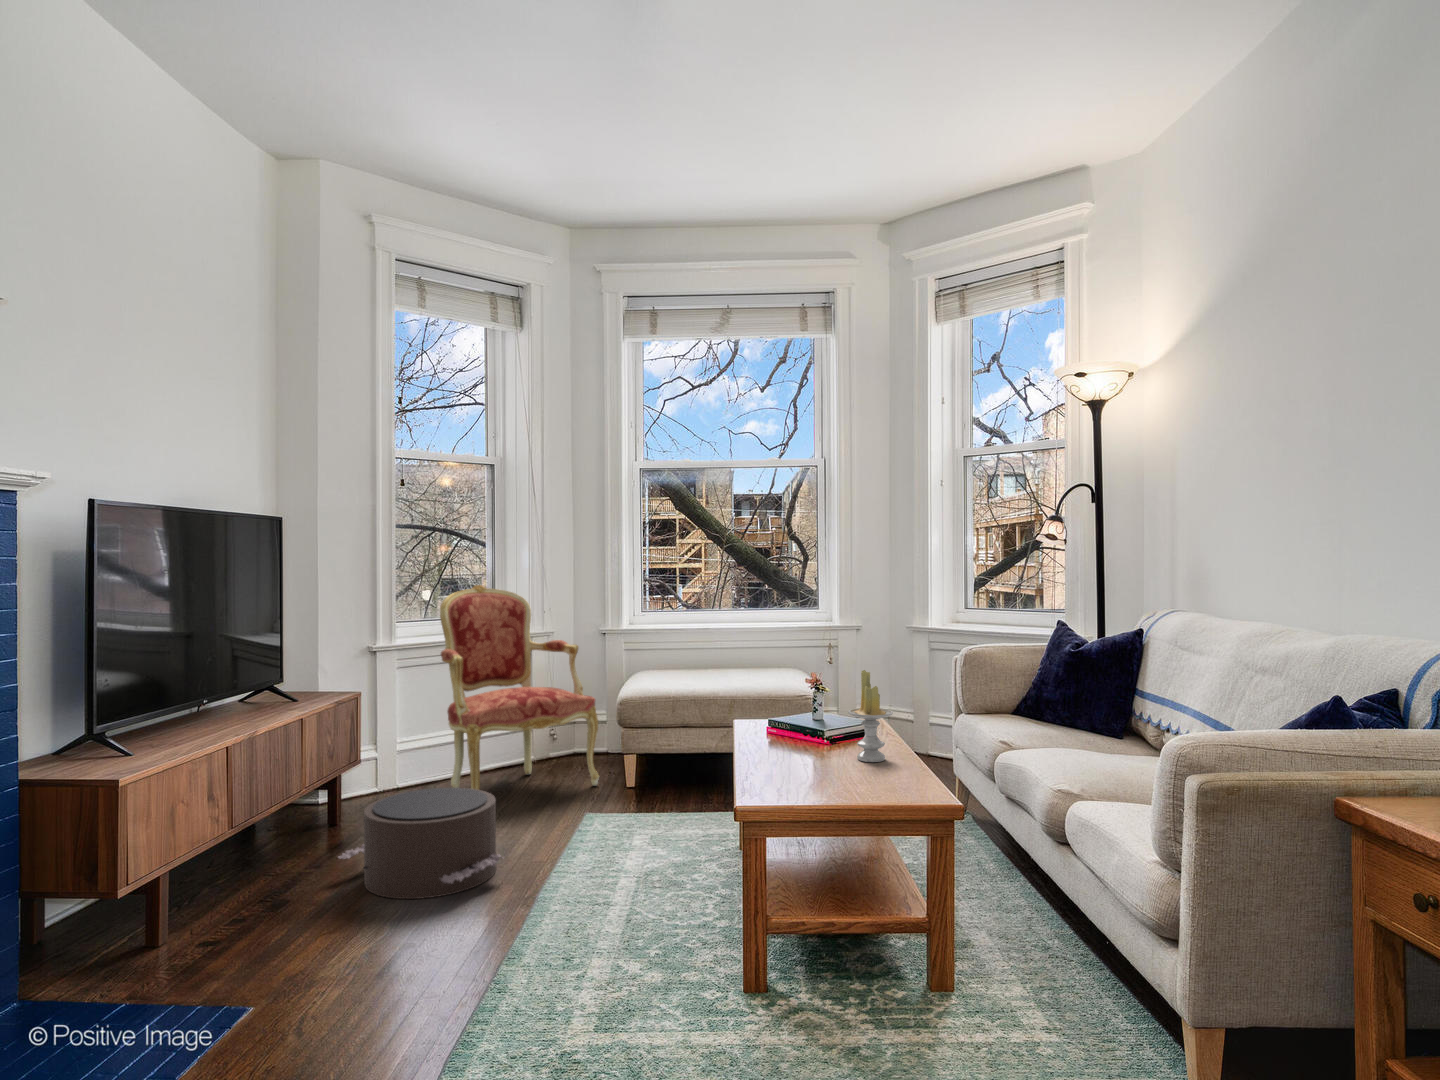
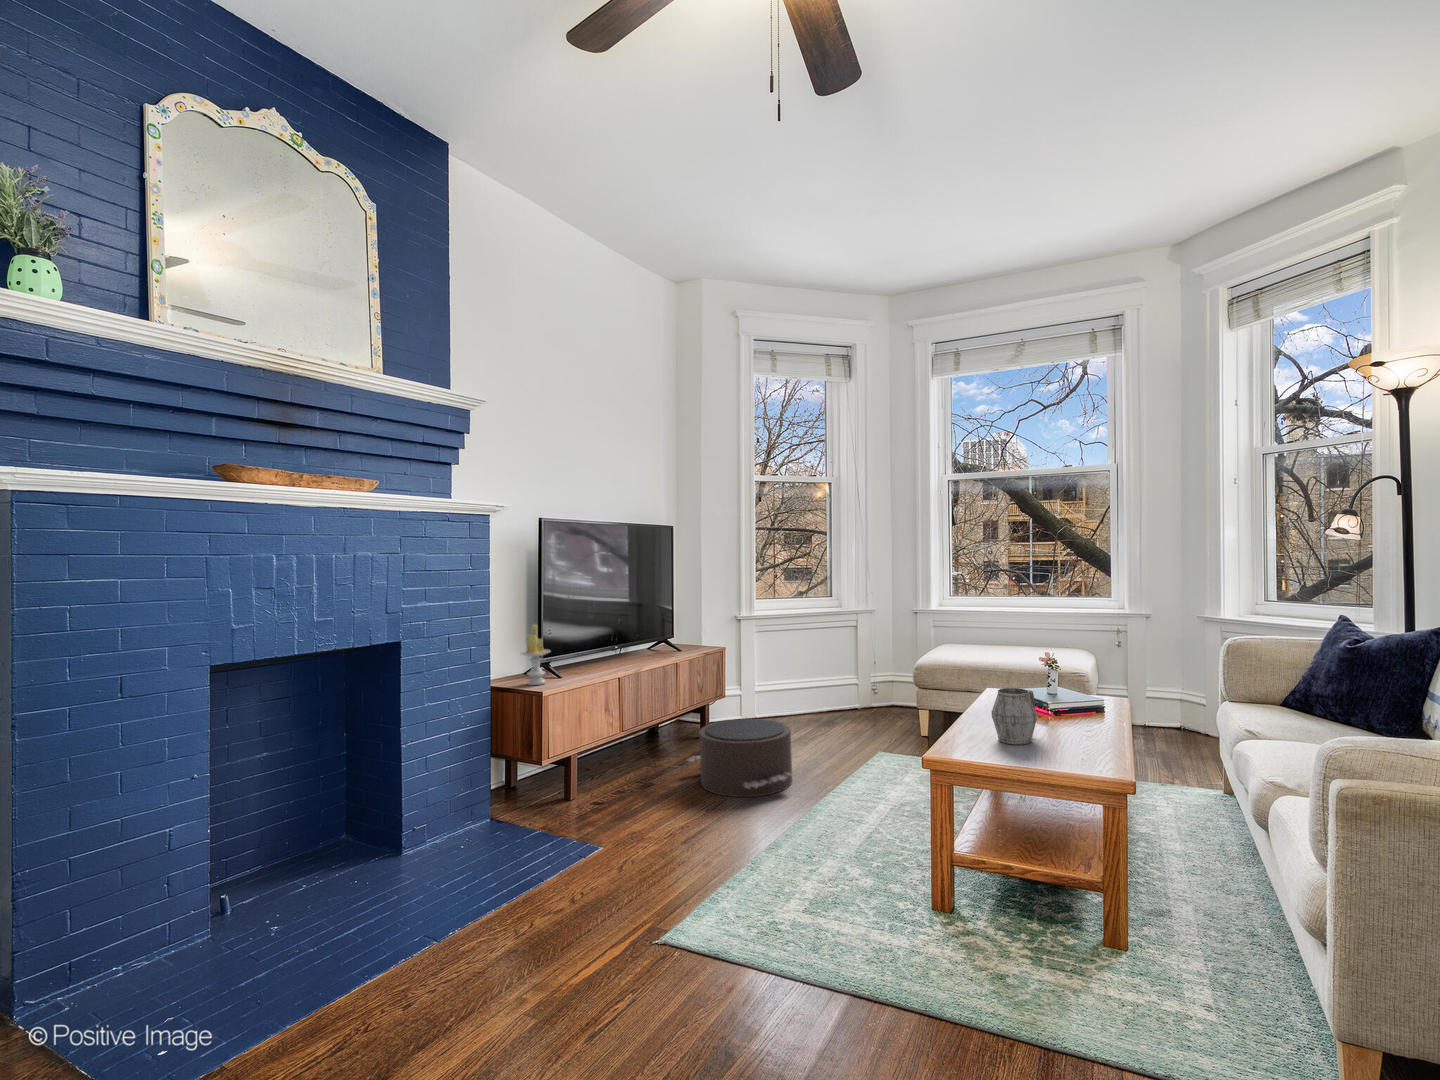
armchair: present [440,585,599,790] -> none [775,567,899,740]
candle: present [848,670,893,762] -> present [521,624,550,685]
mug: none [792,716,840,780] -> present [992,688,1037,744]

